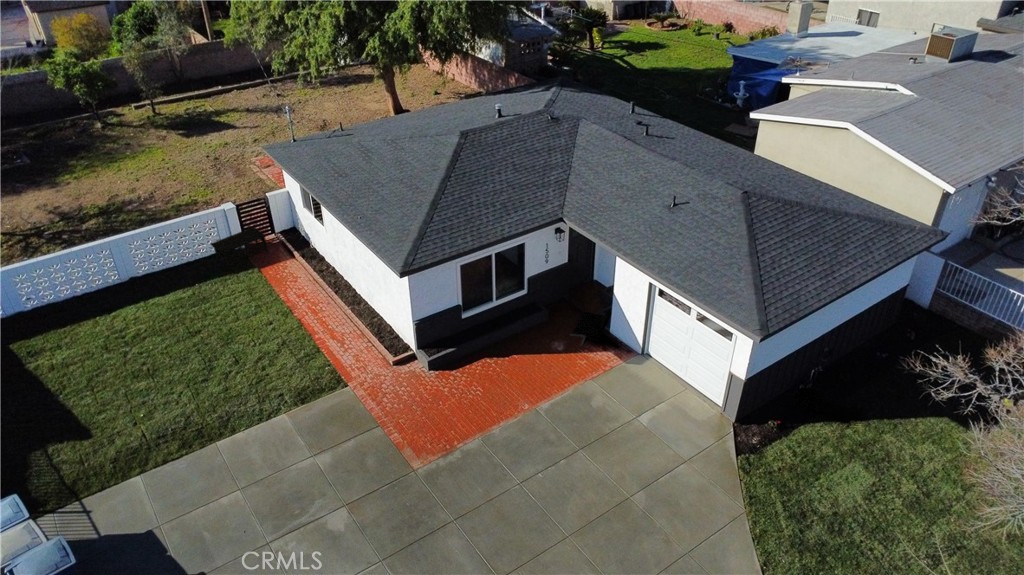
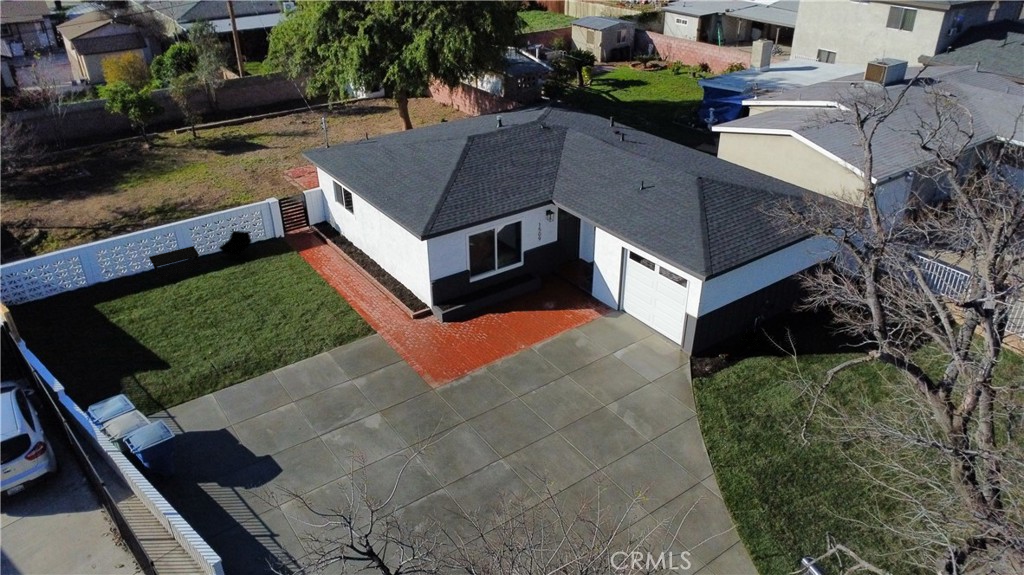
storage bench: present [211,227,268,269] -> present [149,246,202,281]
lounge chair: present [573,311,611,345] -> present [219,231,251,263]

